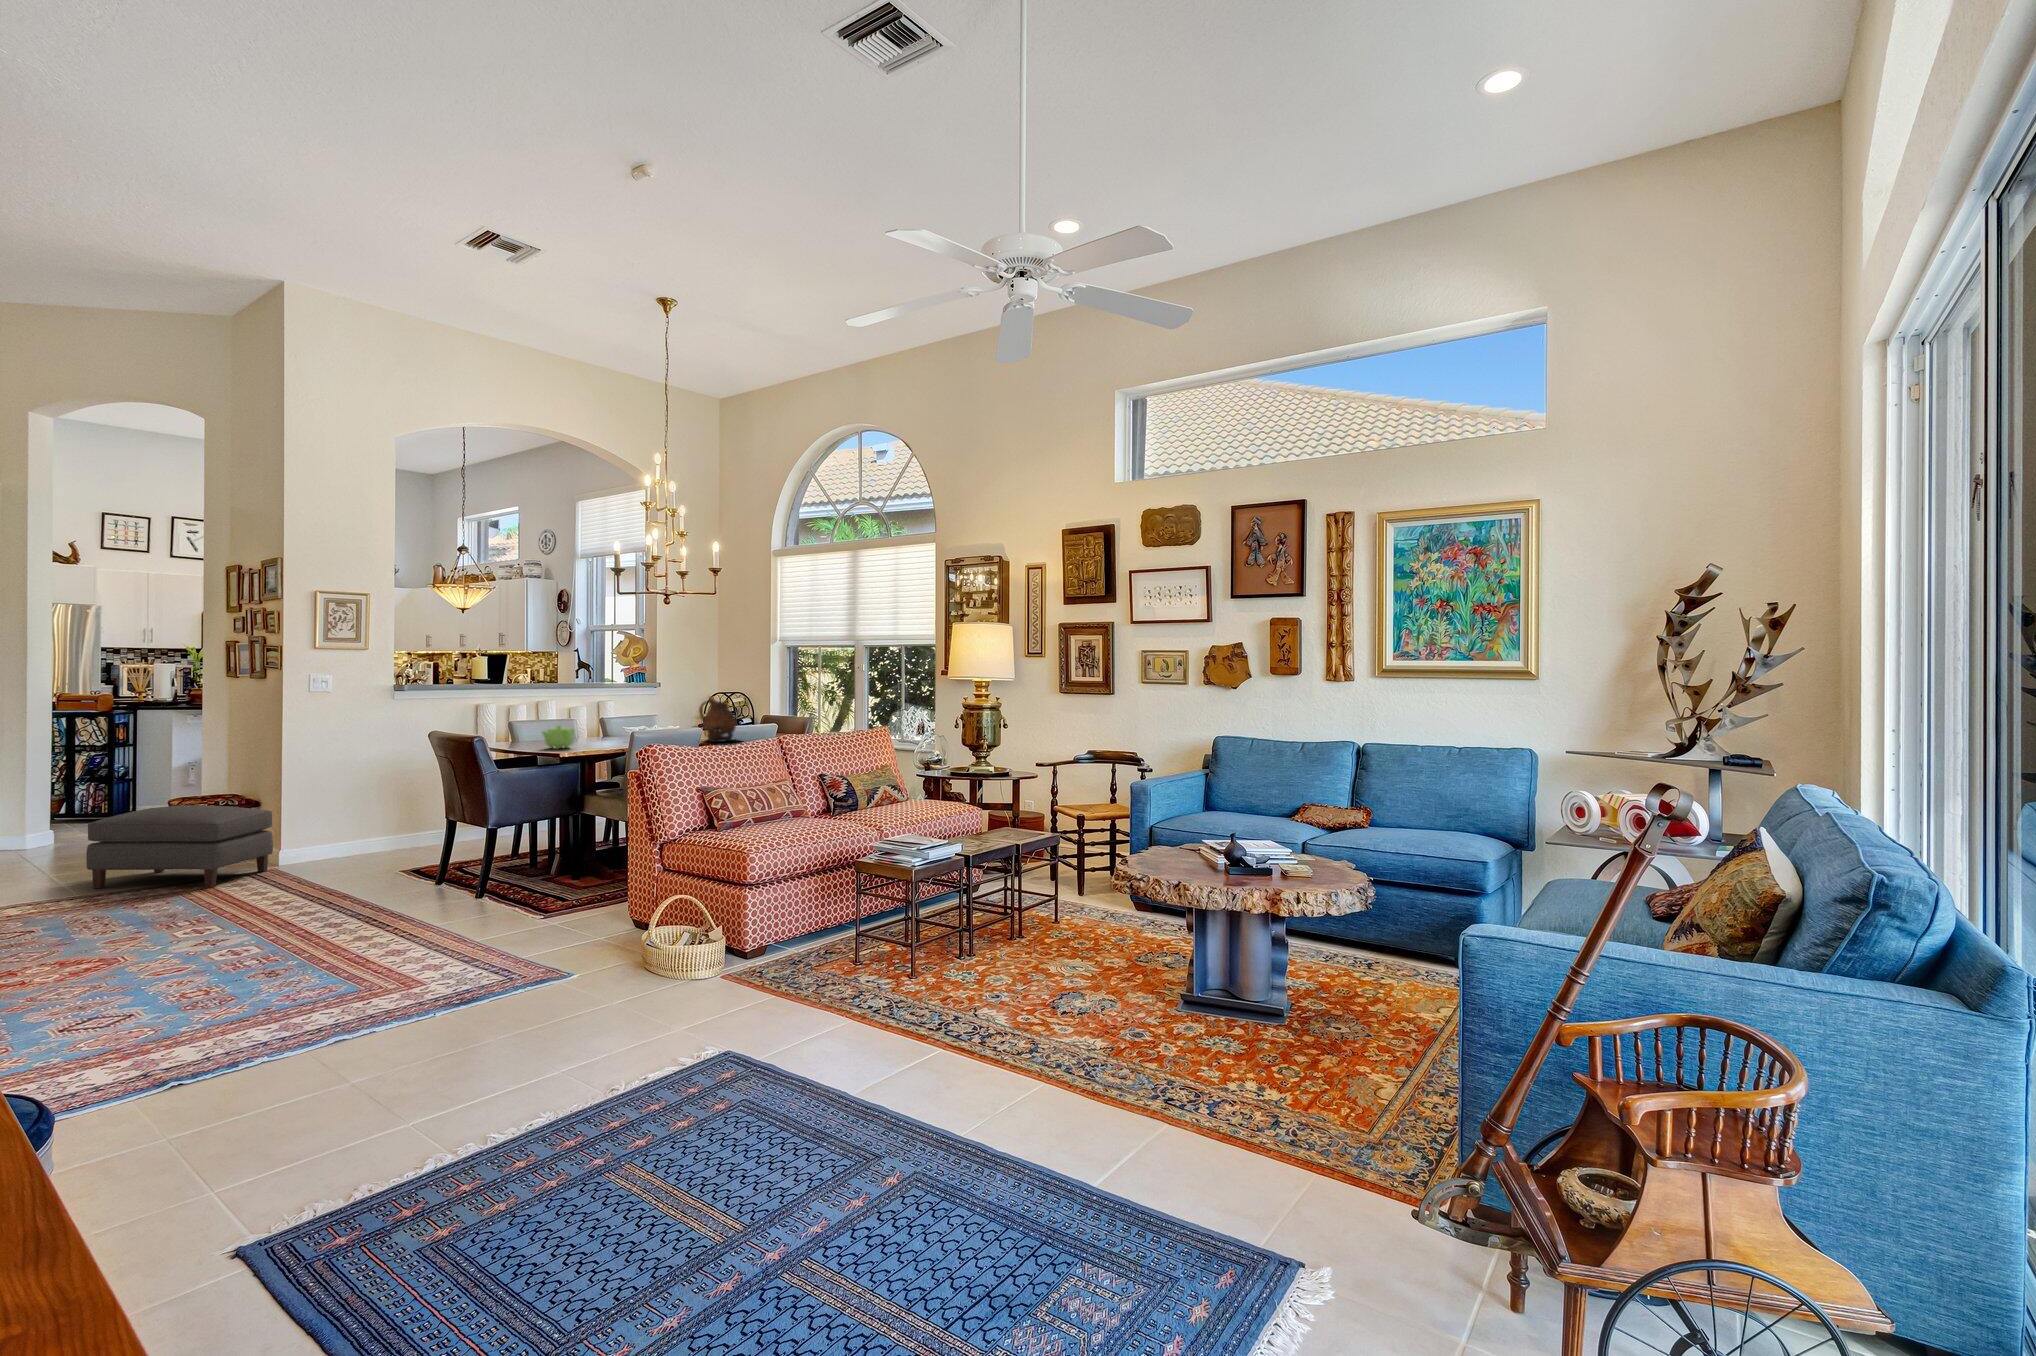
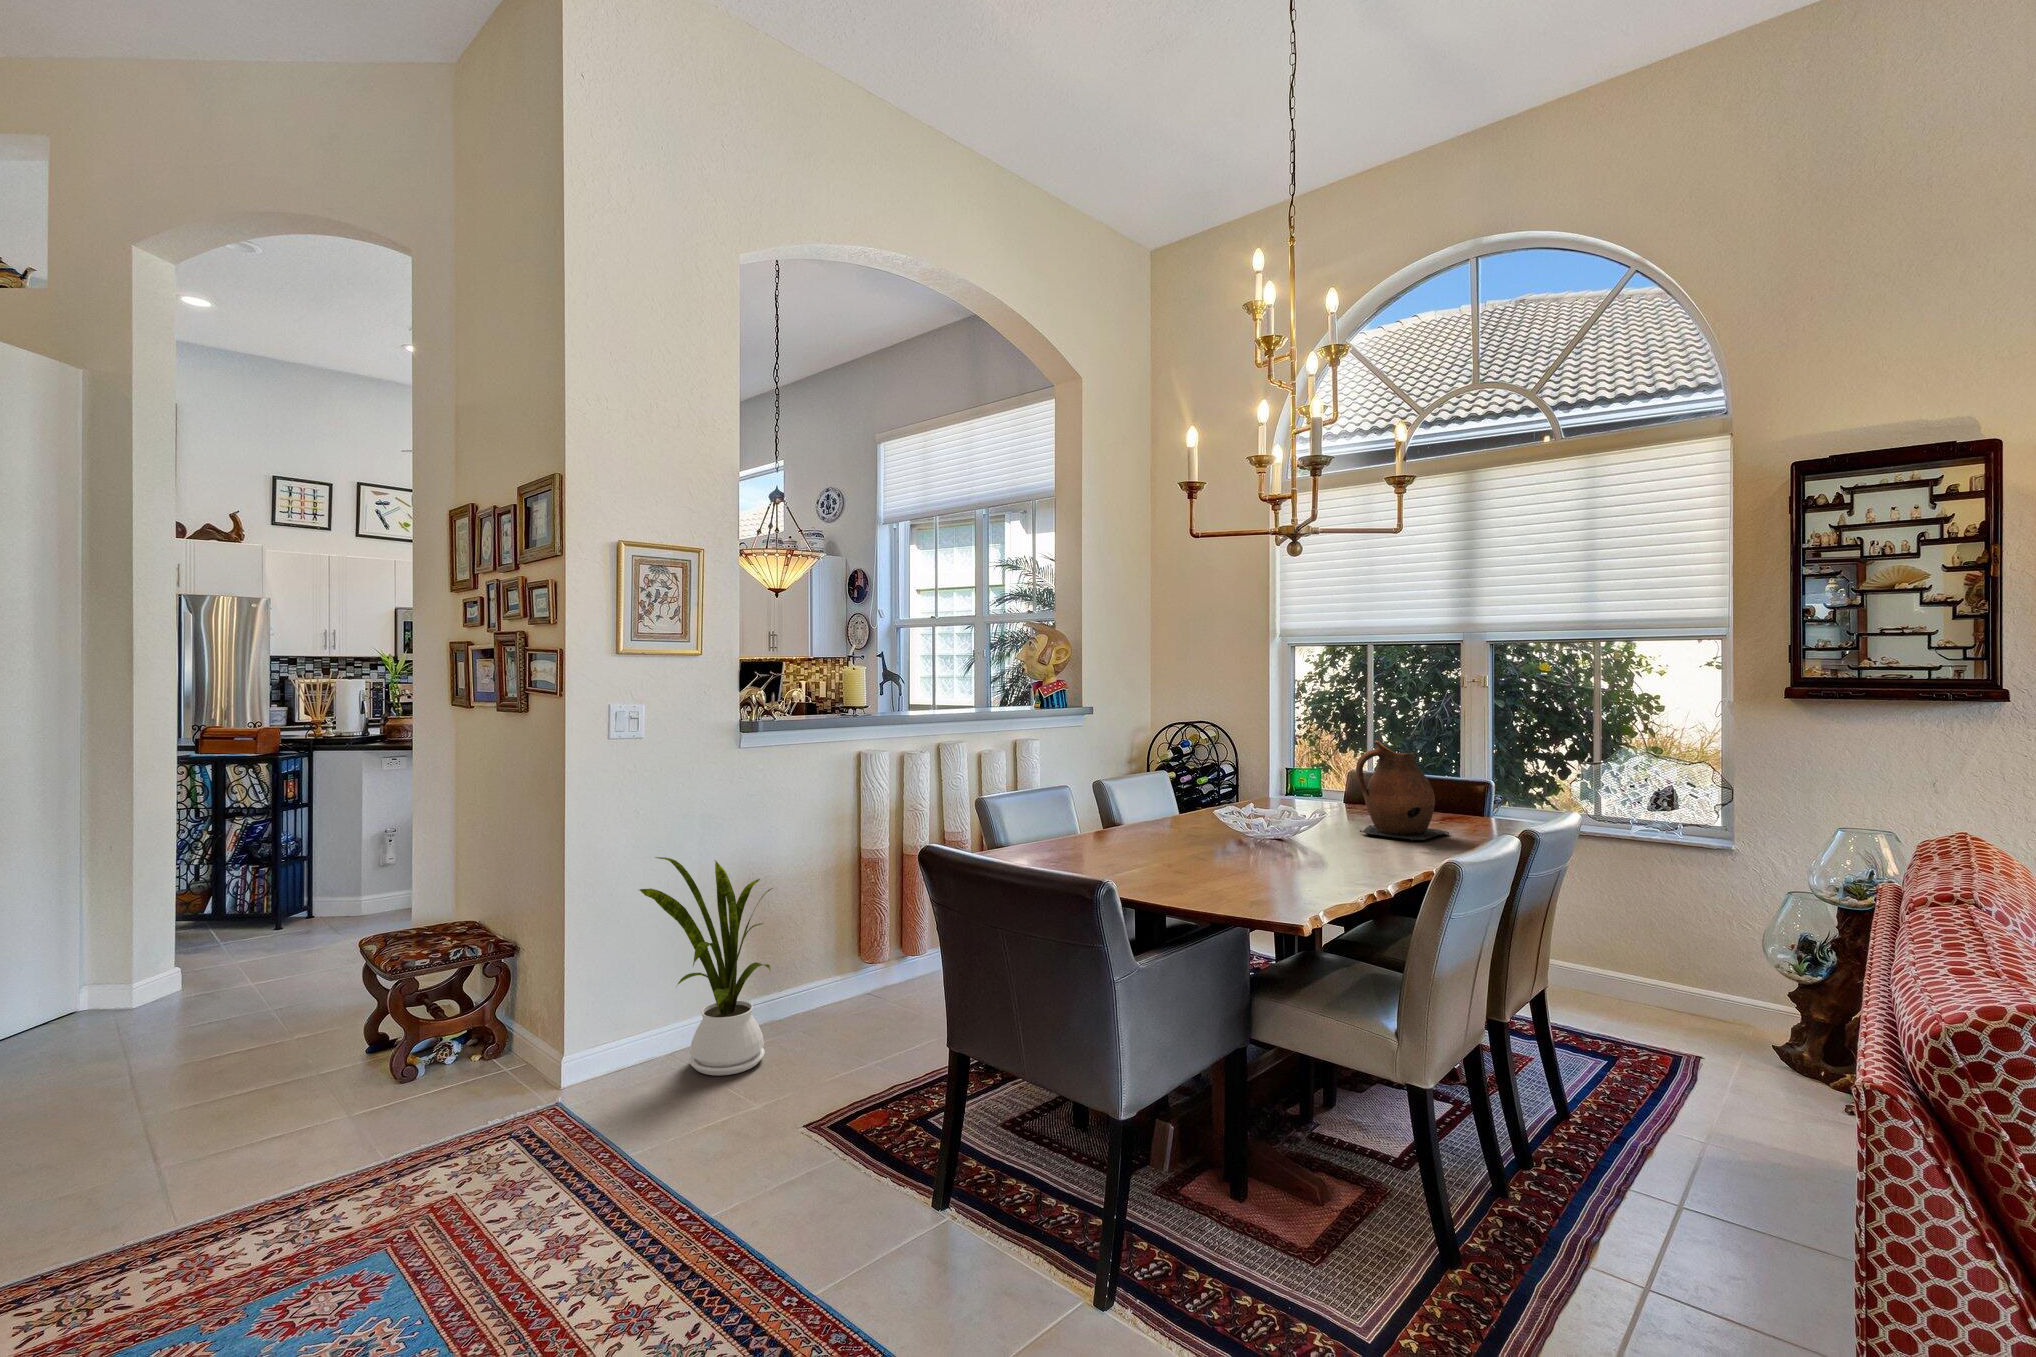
teapot: present [542,725,574,749] -> none [1138,820,1212,877]
house plant: none [324,751,406,864] -> present [640,857,771,1075]
ottoman: present [86,805,273,888] -> none [197,972,552,1179]

